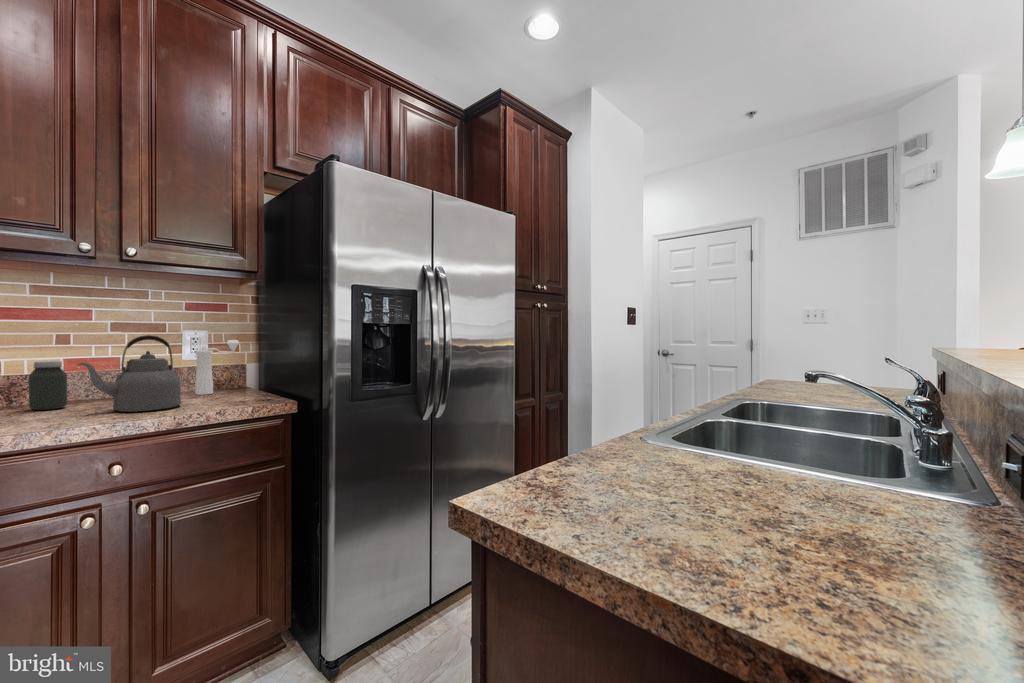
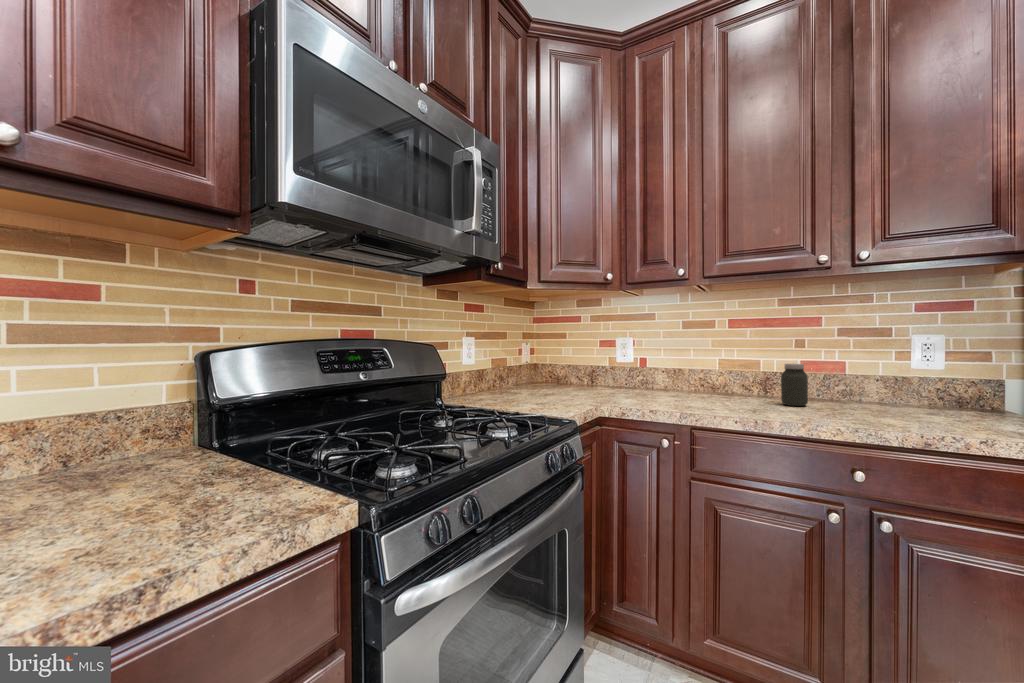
kettle: present [77,335,181,412] -> none [820,341,922,423]
pepper mill: present [195,340,239,395] -> none [930,345,993,412]

